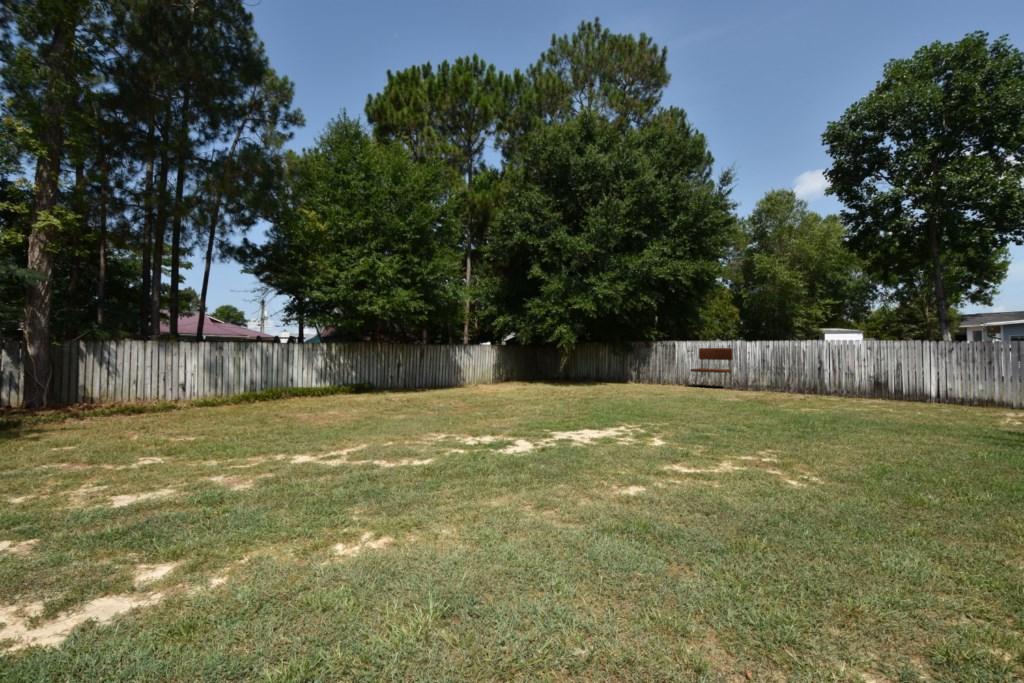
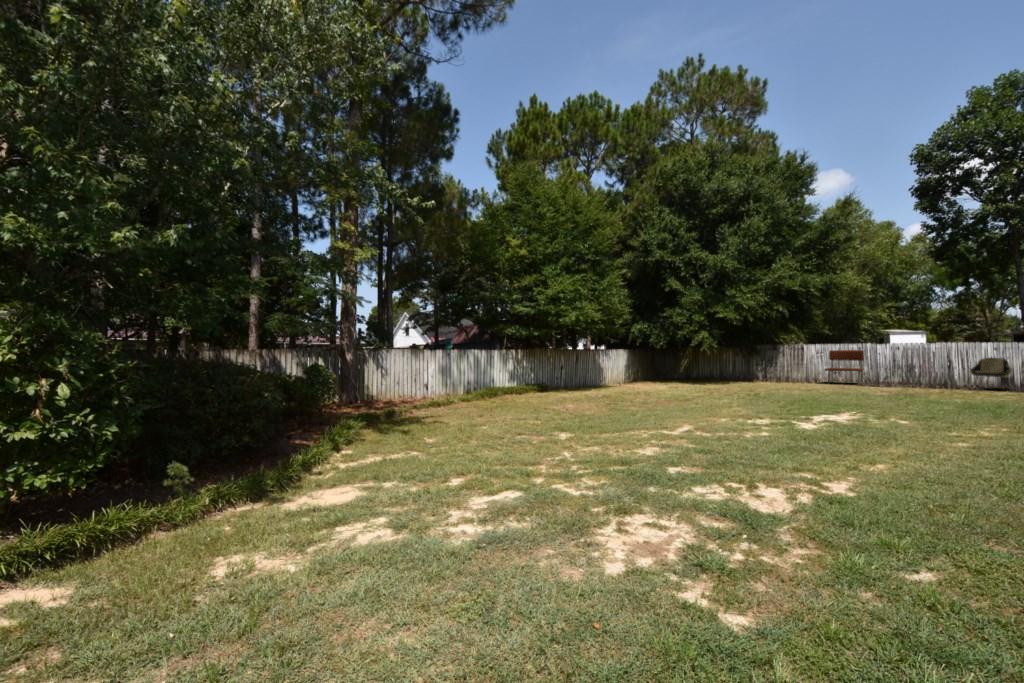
lounge chair: none [834,358,883,400] -> present [970,358,1011,389]

